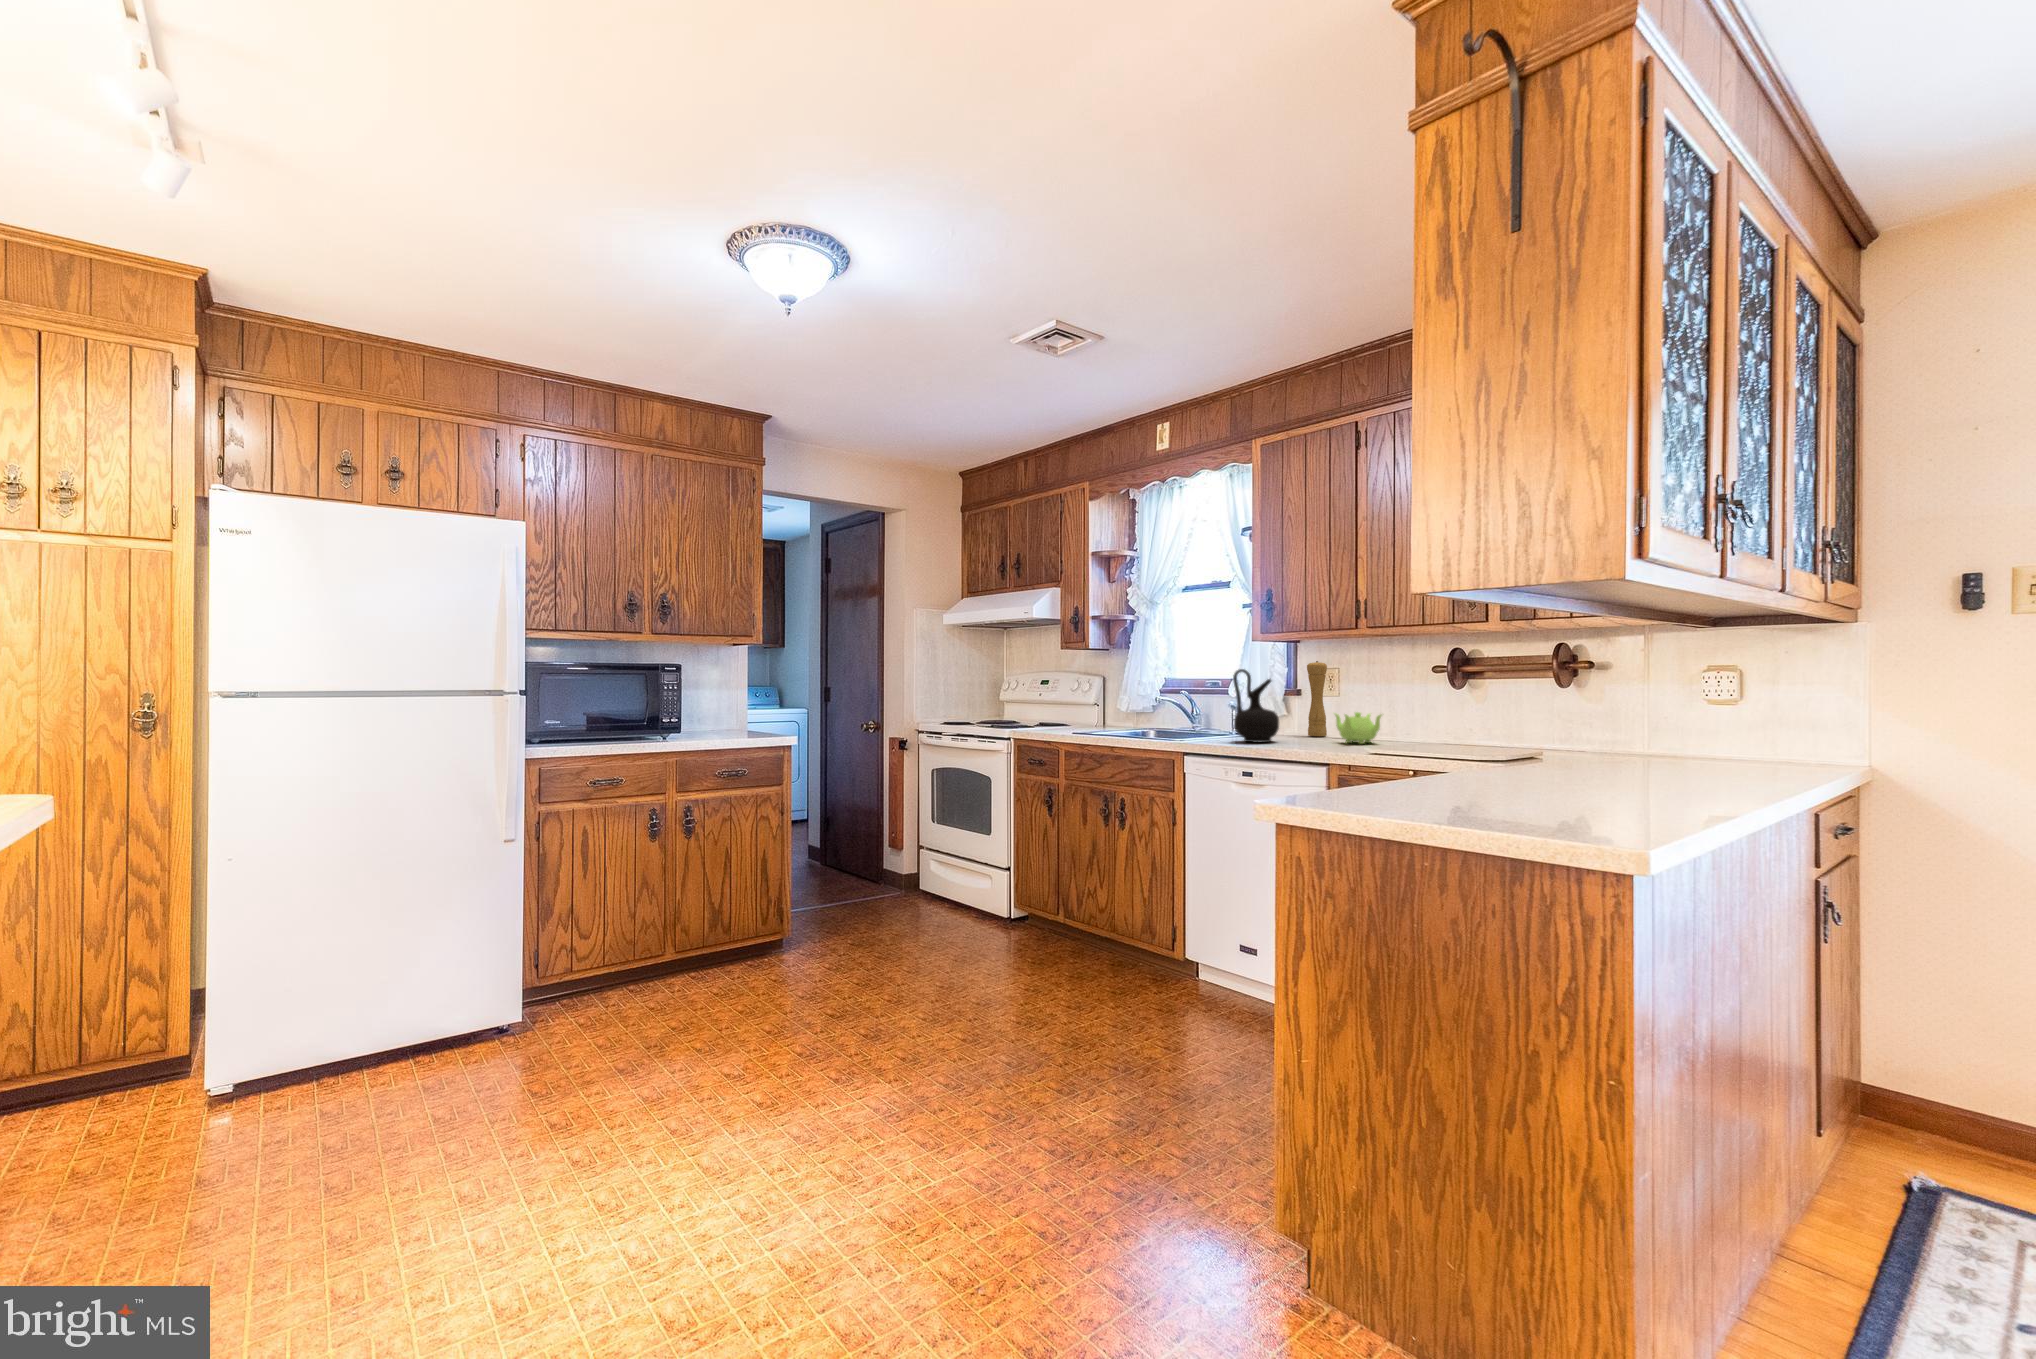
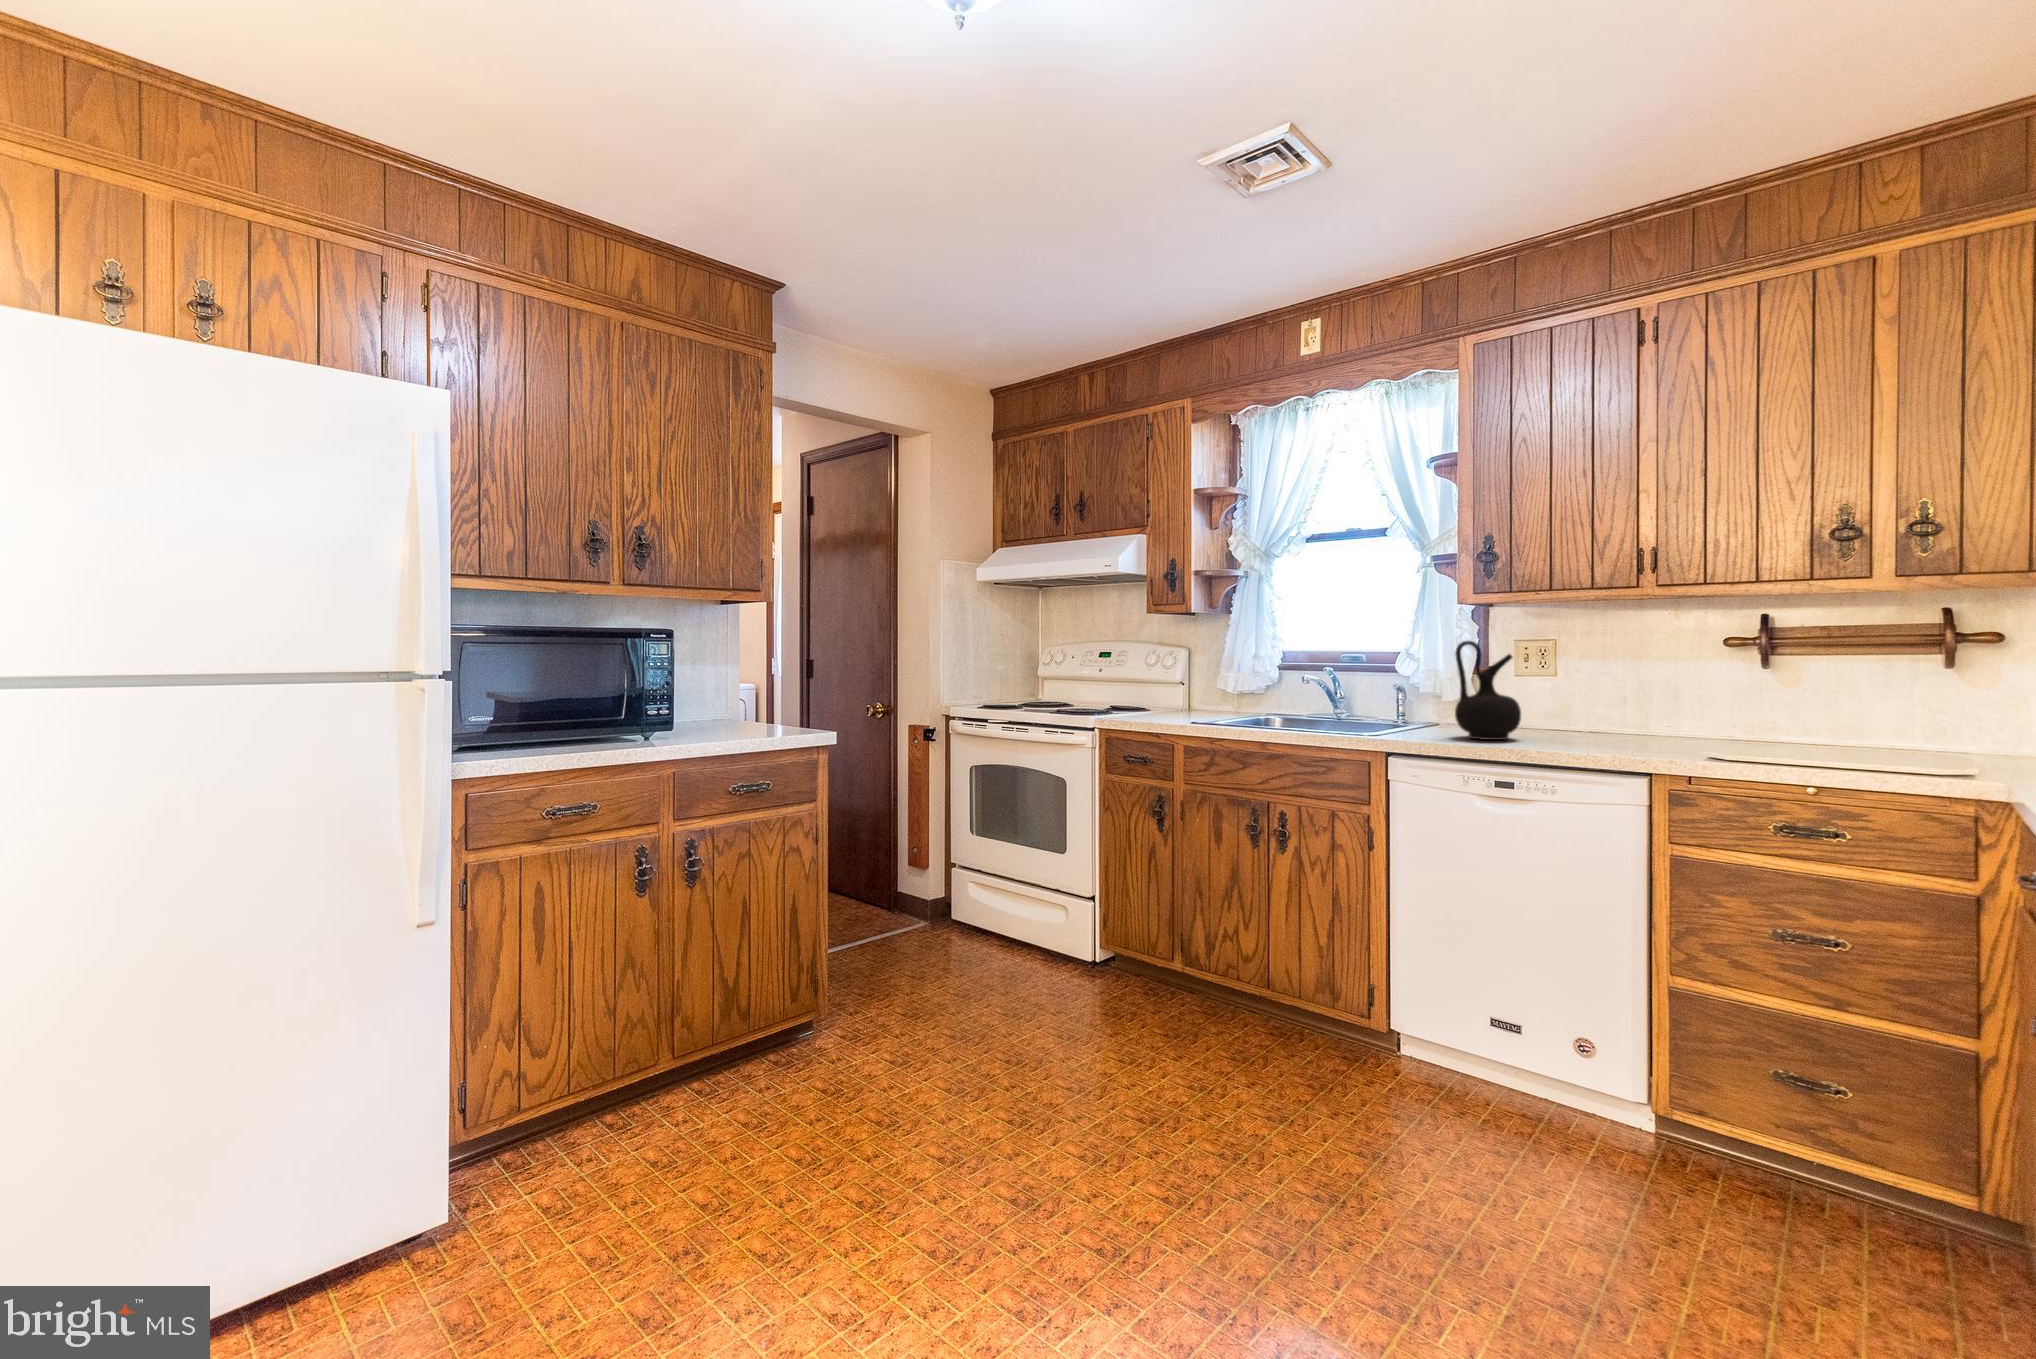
pepper mill: present [1307,661,1327,736] -> none [1528,631,1557,729]
teapot: present [1335,712,1381,744] -> none [1595,700,1682,743]

